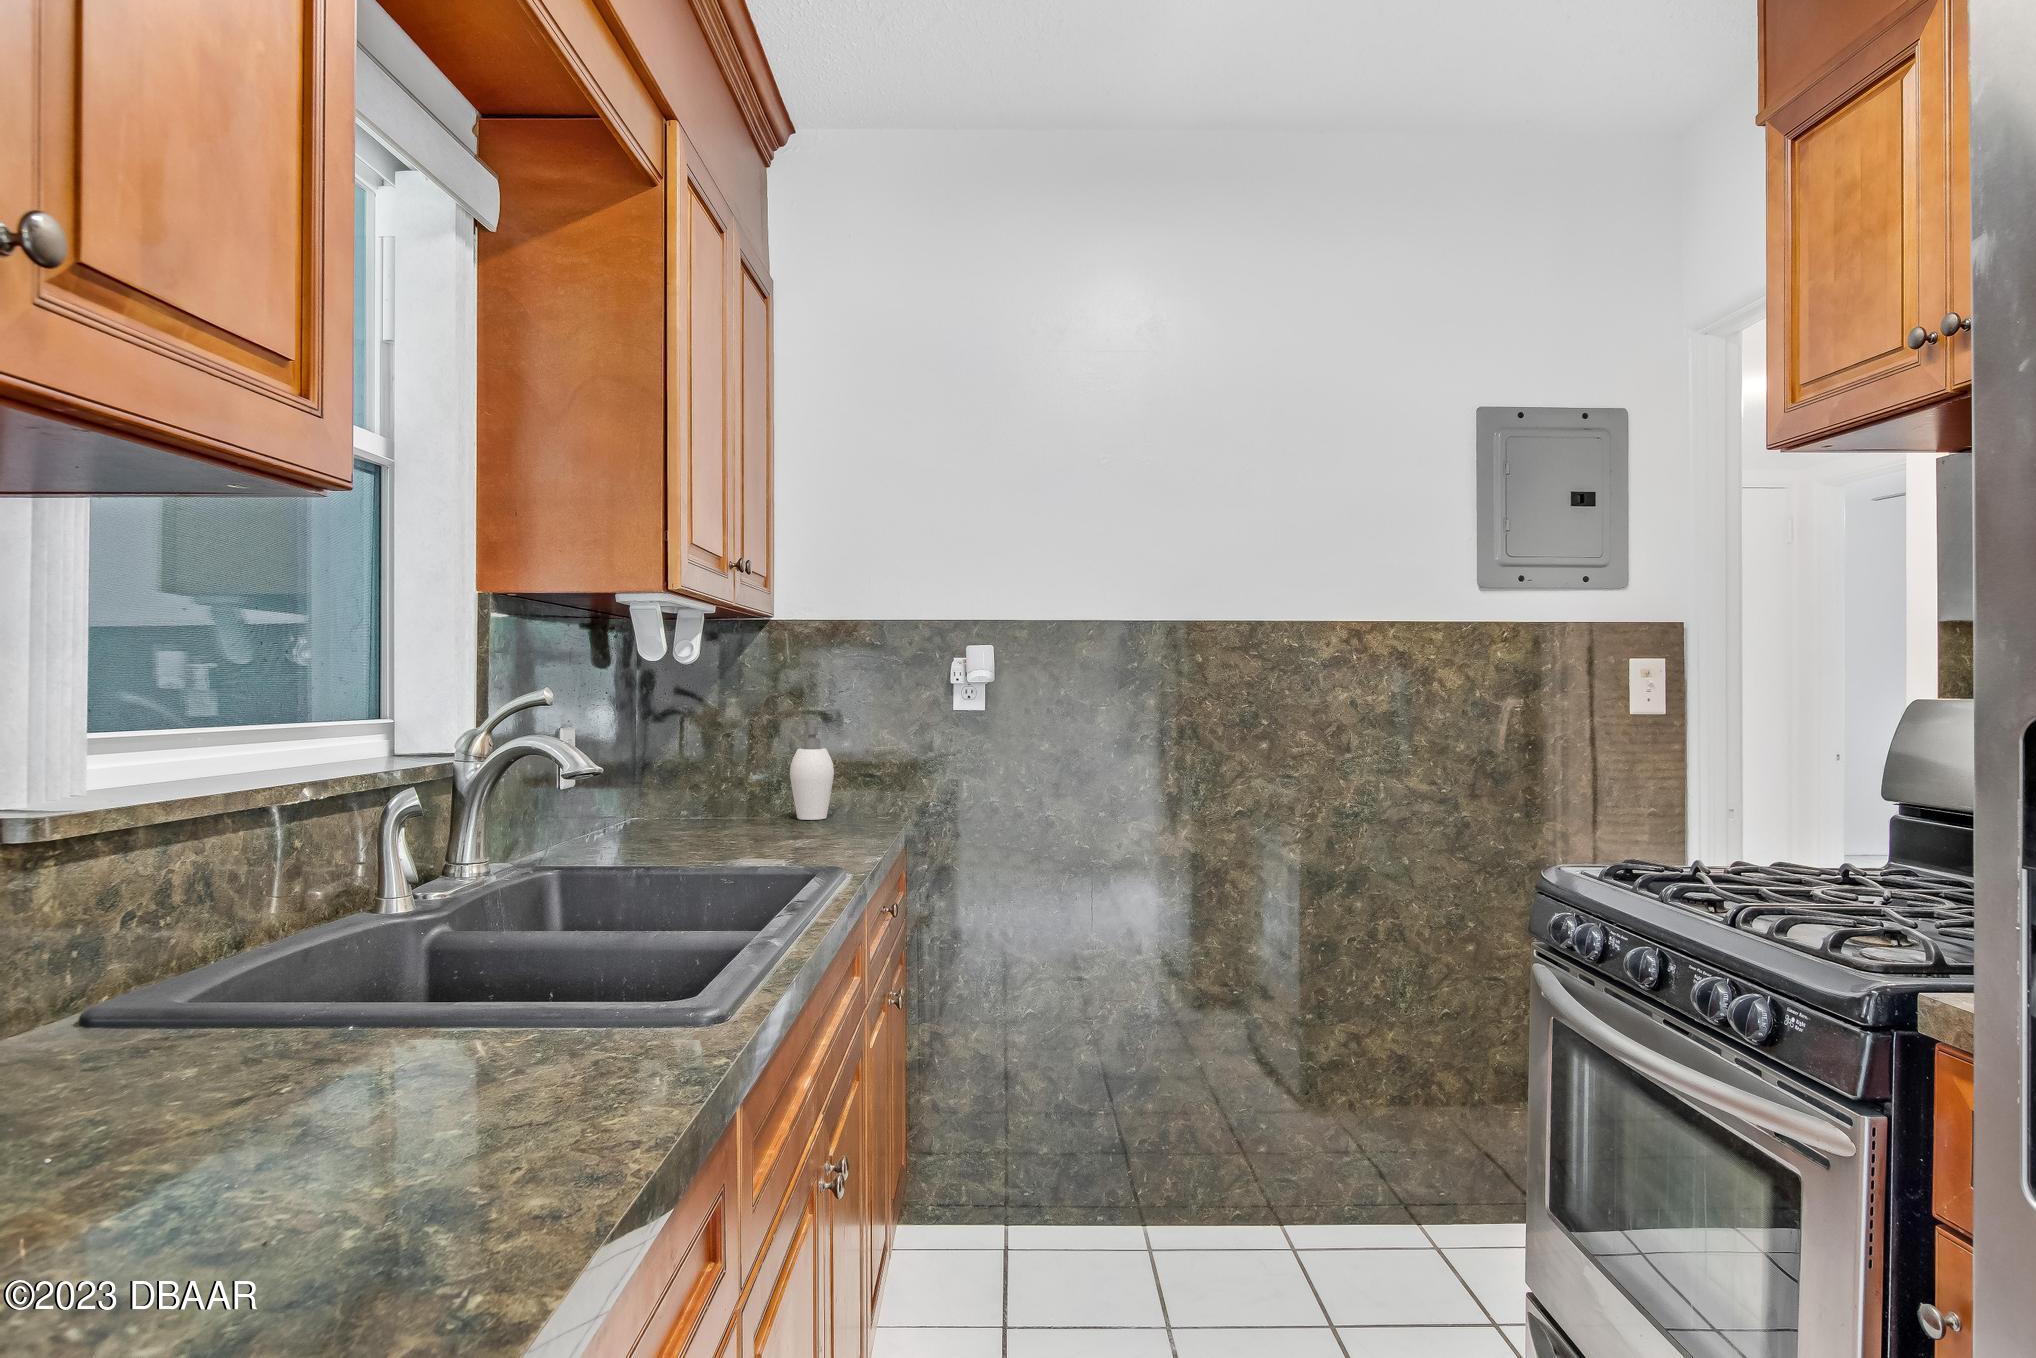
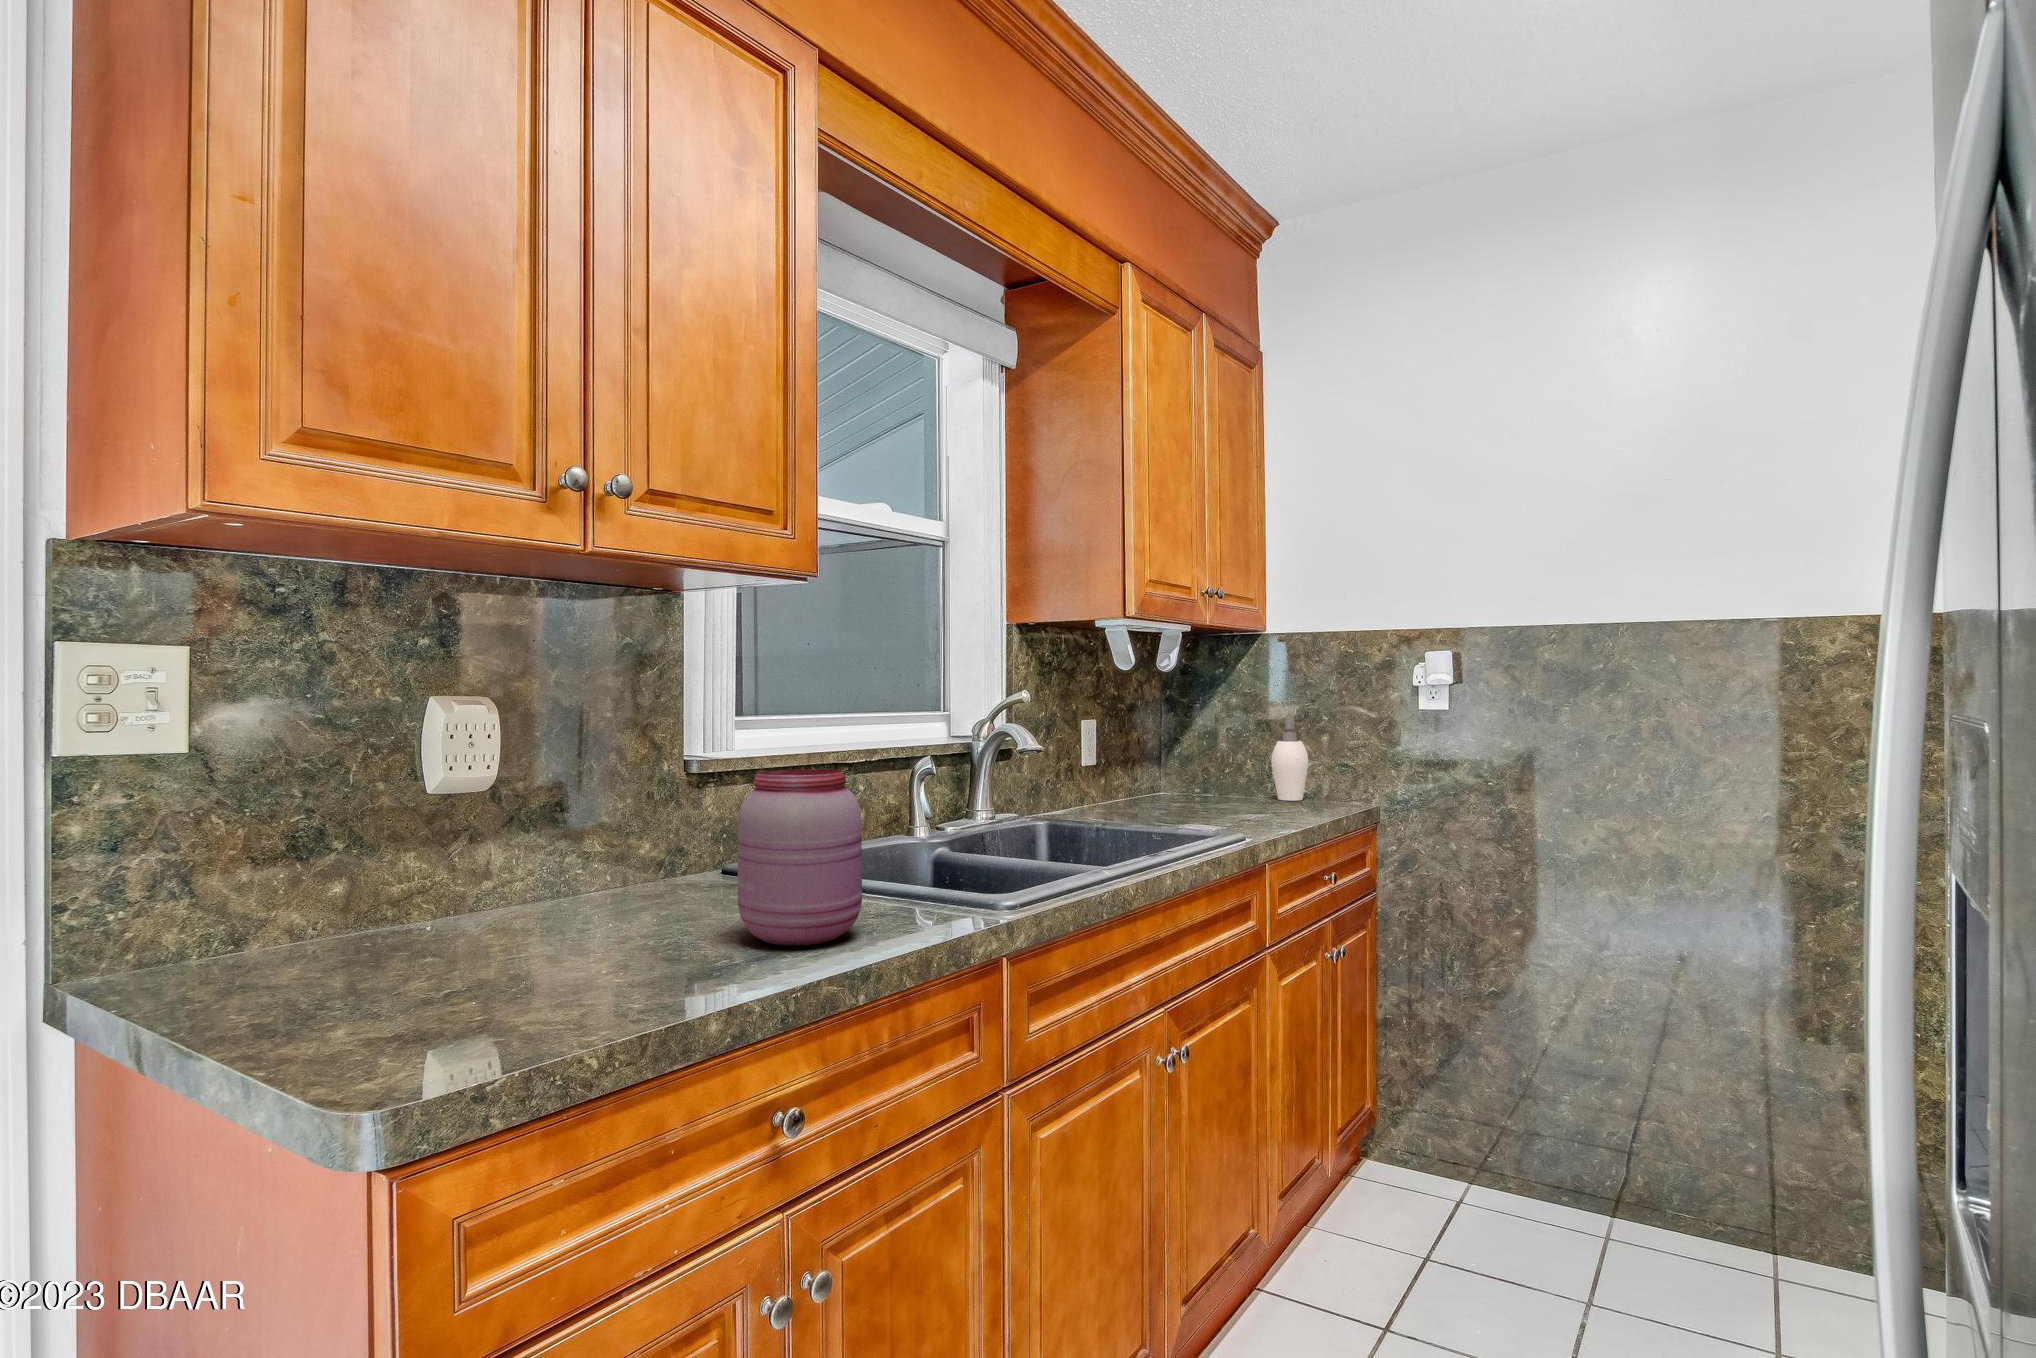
jar: none [309,830,562,1172] -> present [737,769,862,946]

